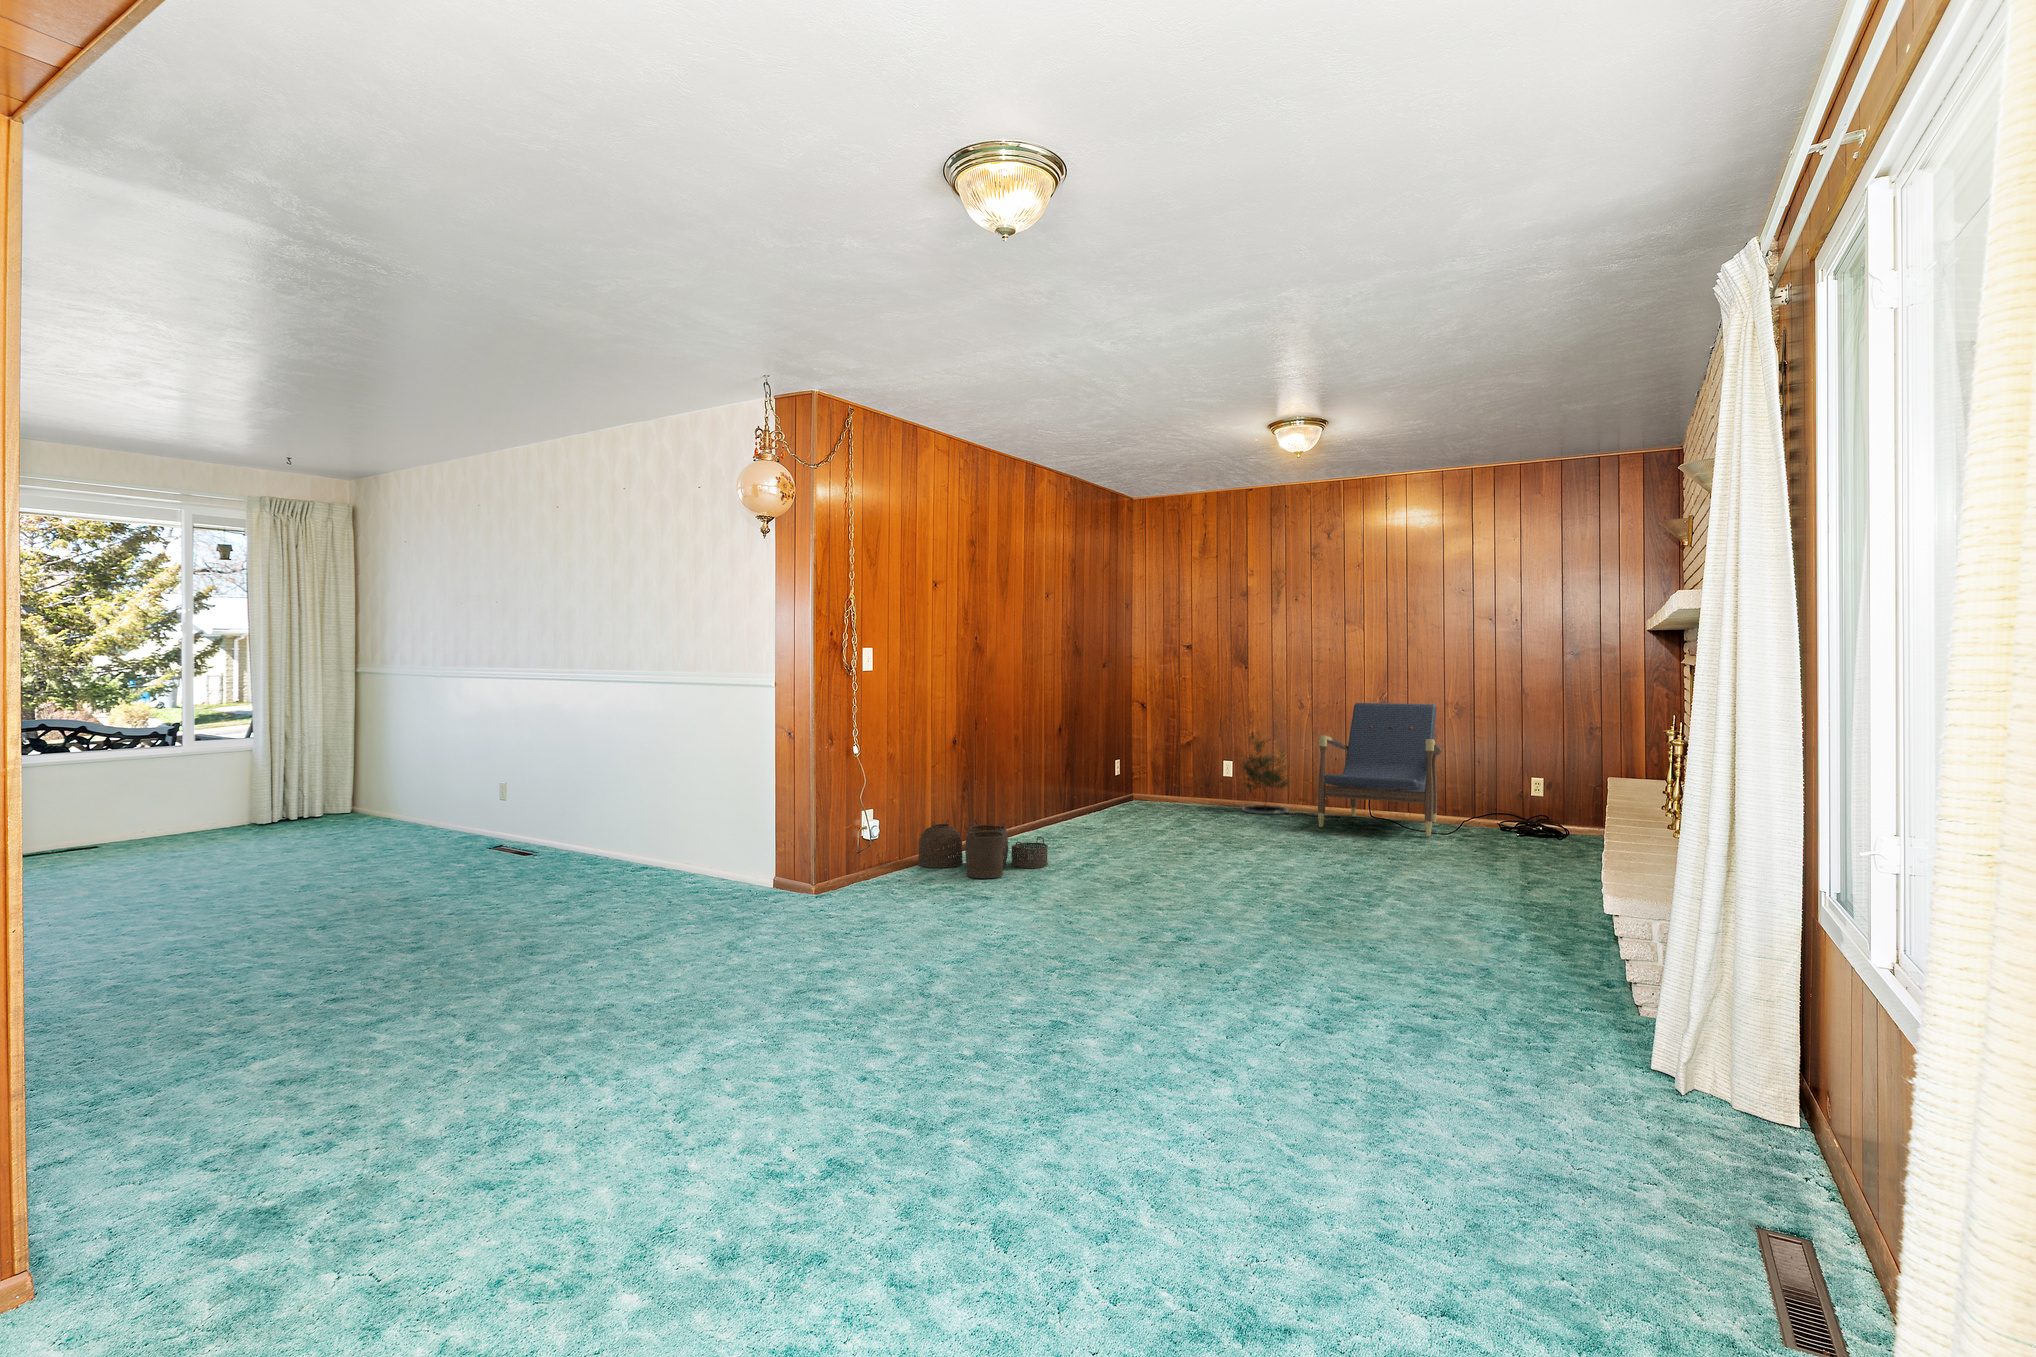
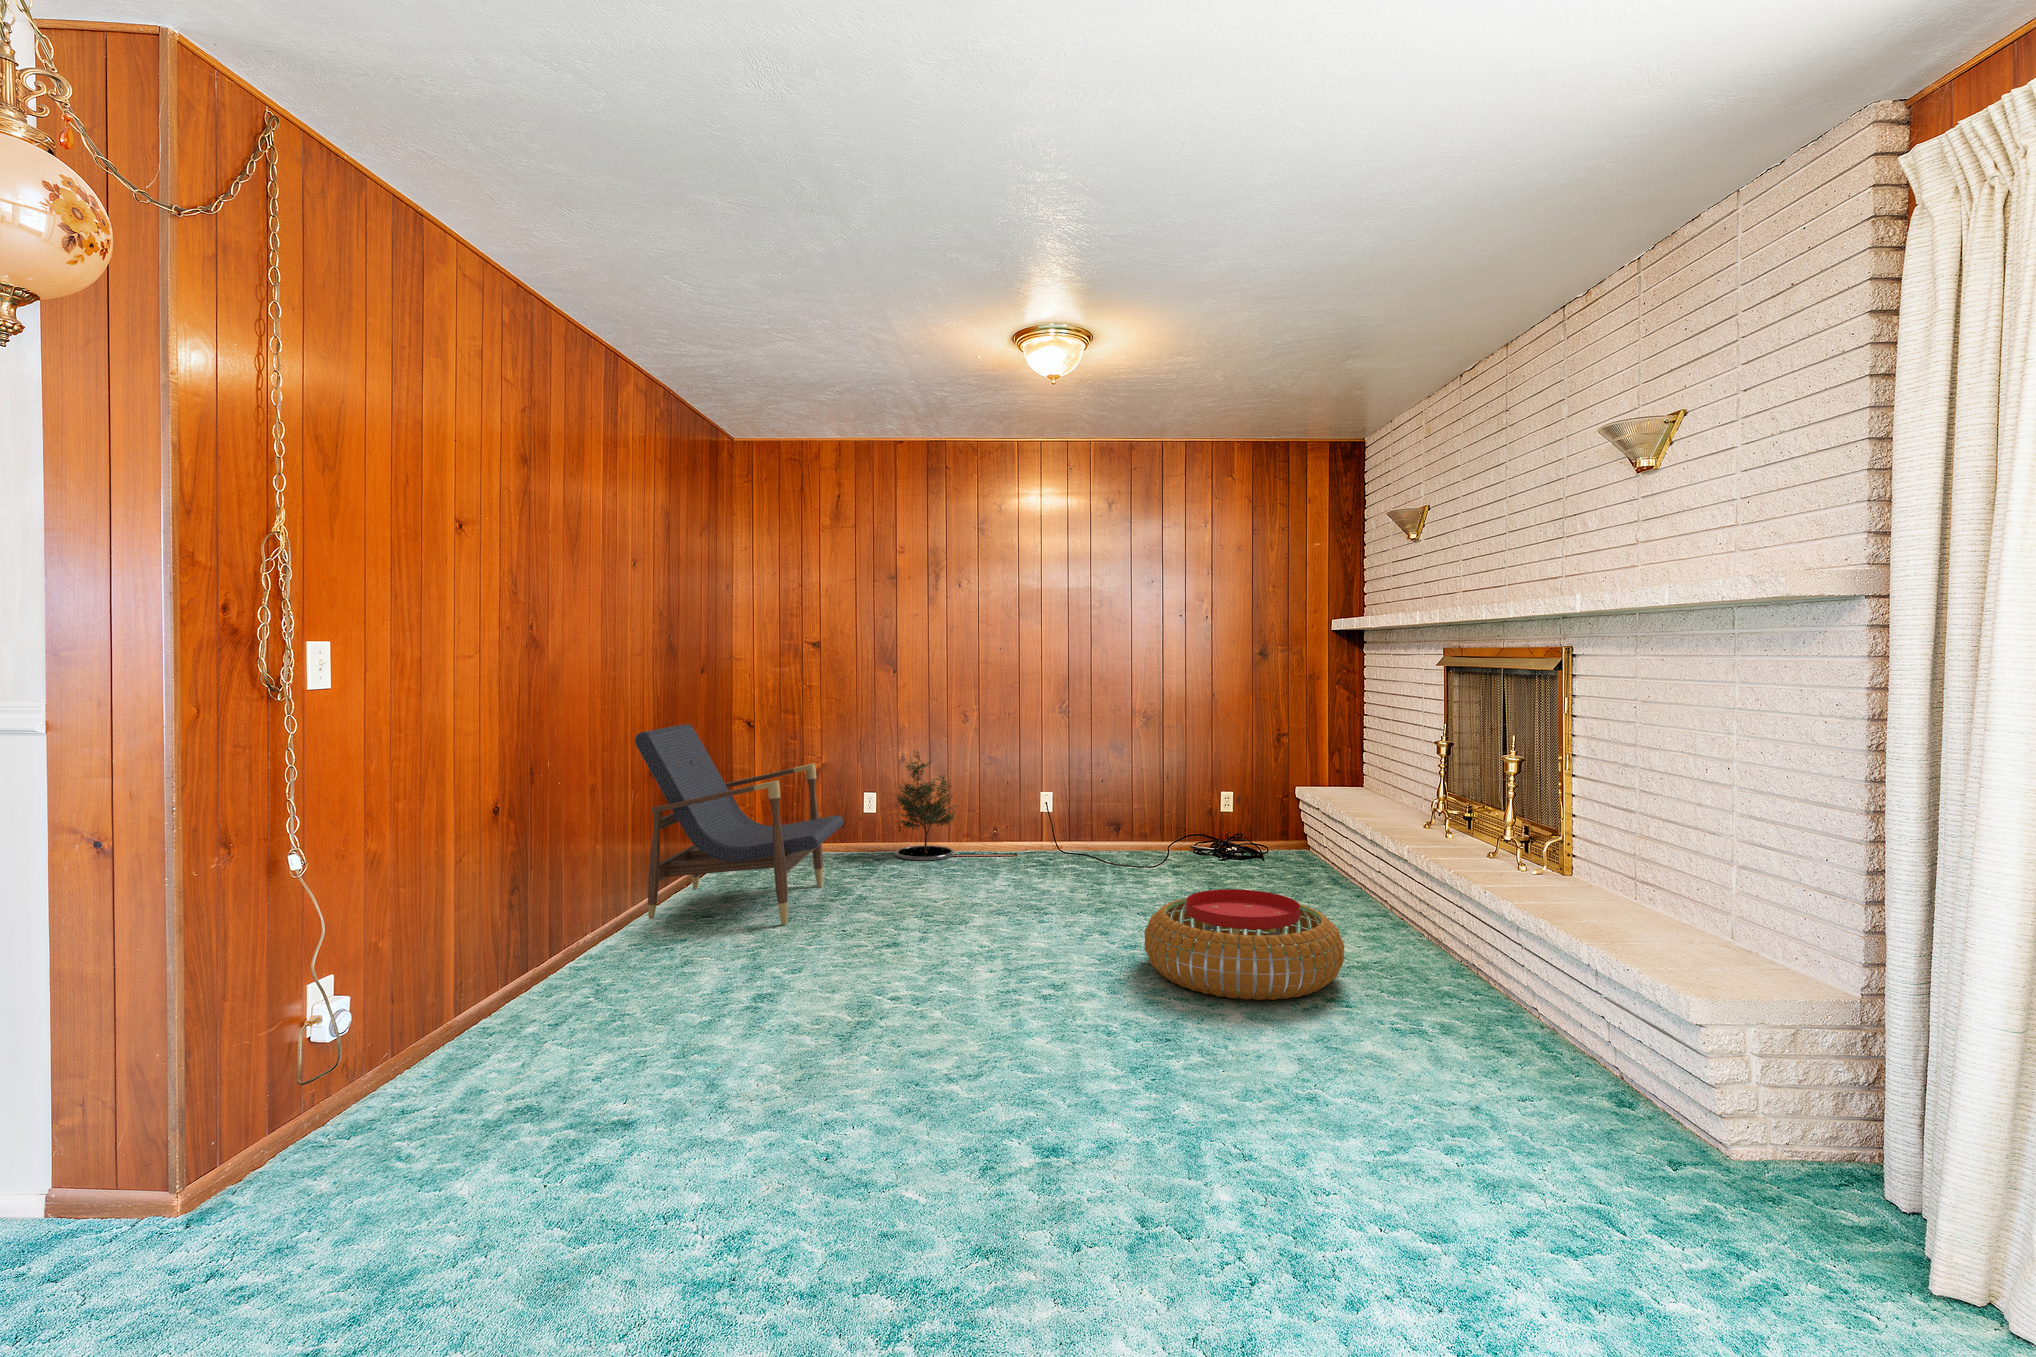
lounge chair: present [1318,703,1441,836] -> present [635,724,844,924]
woven basket: present [918,819,1048,878] -> none [433,952,695,1077]
pouf: none [1344,829,1498,901] -> present [1144,889,1344,1000]

